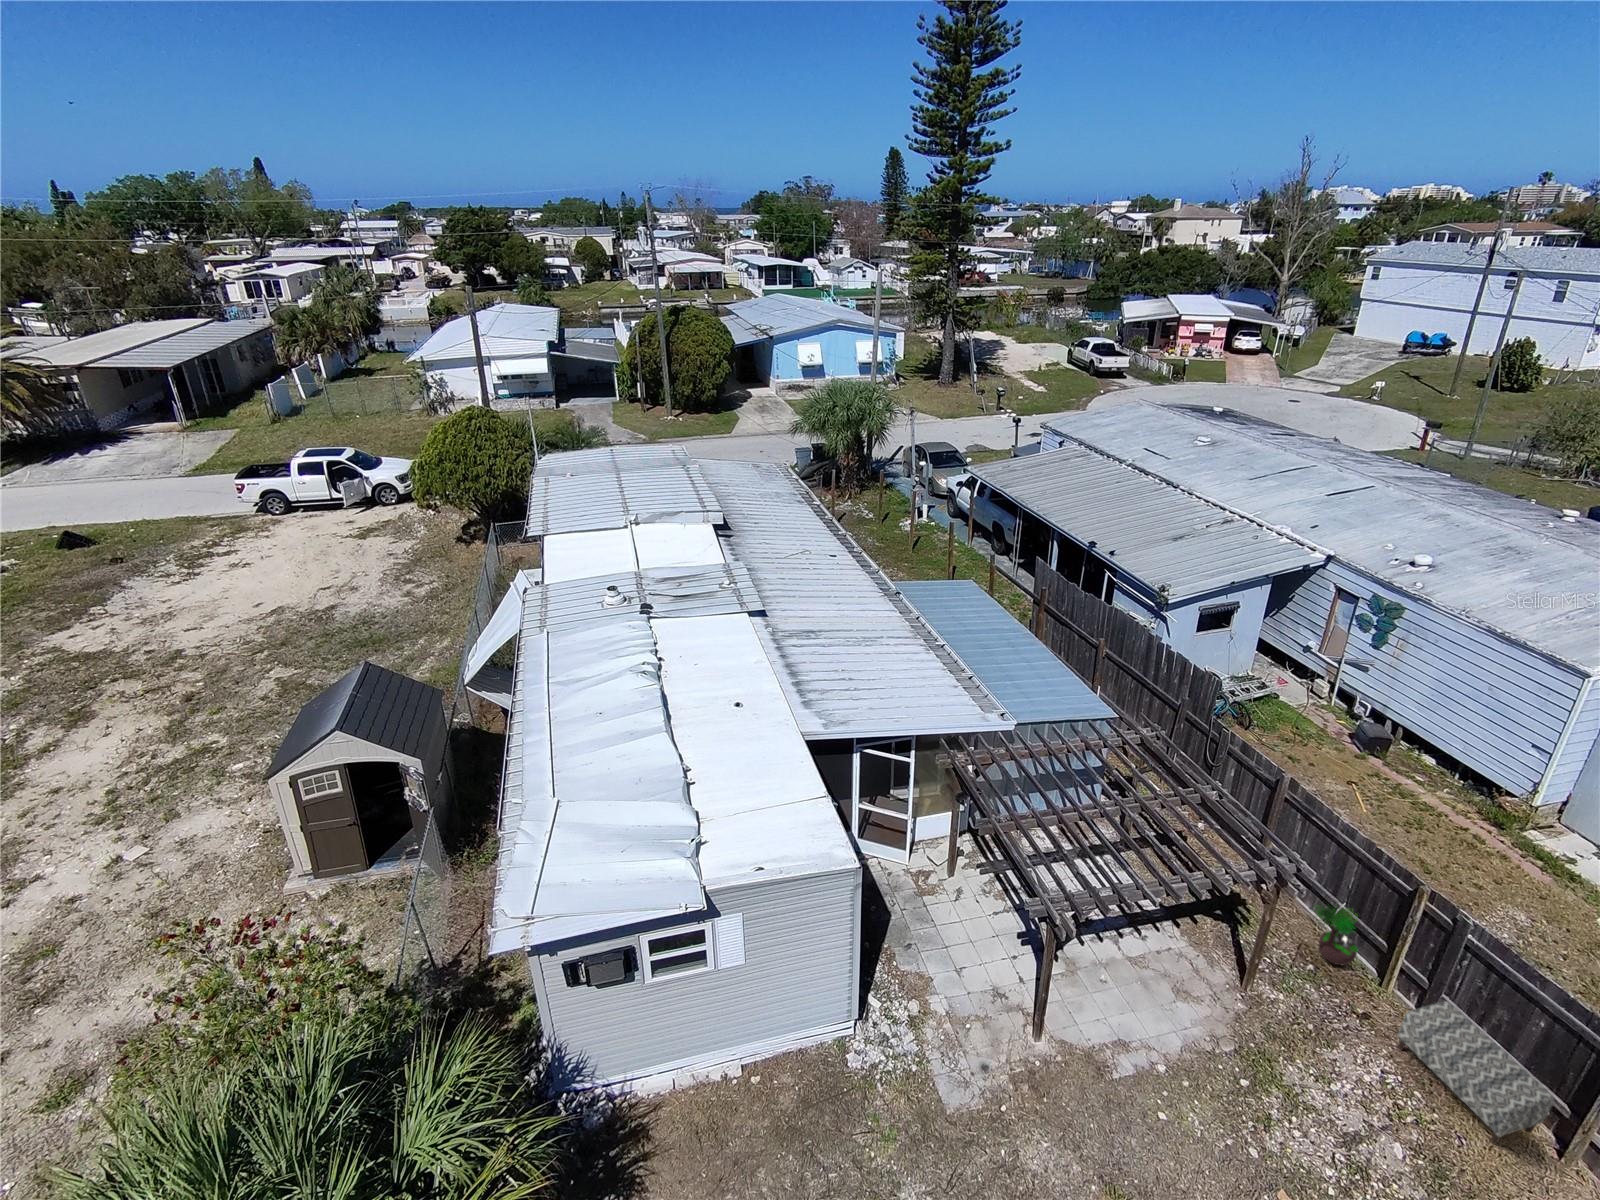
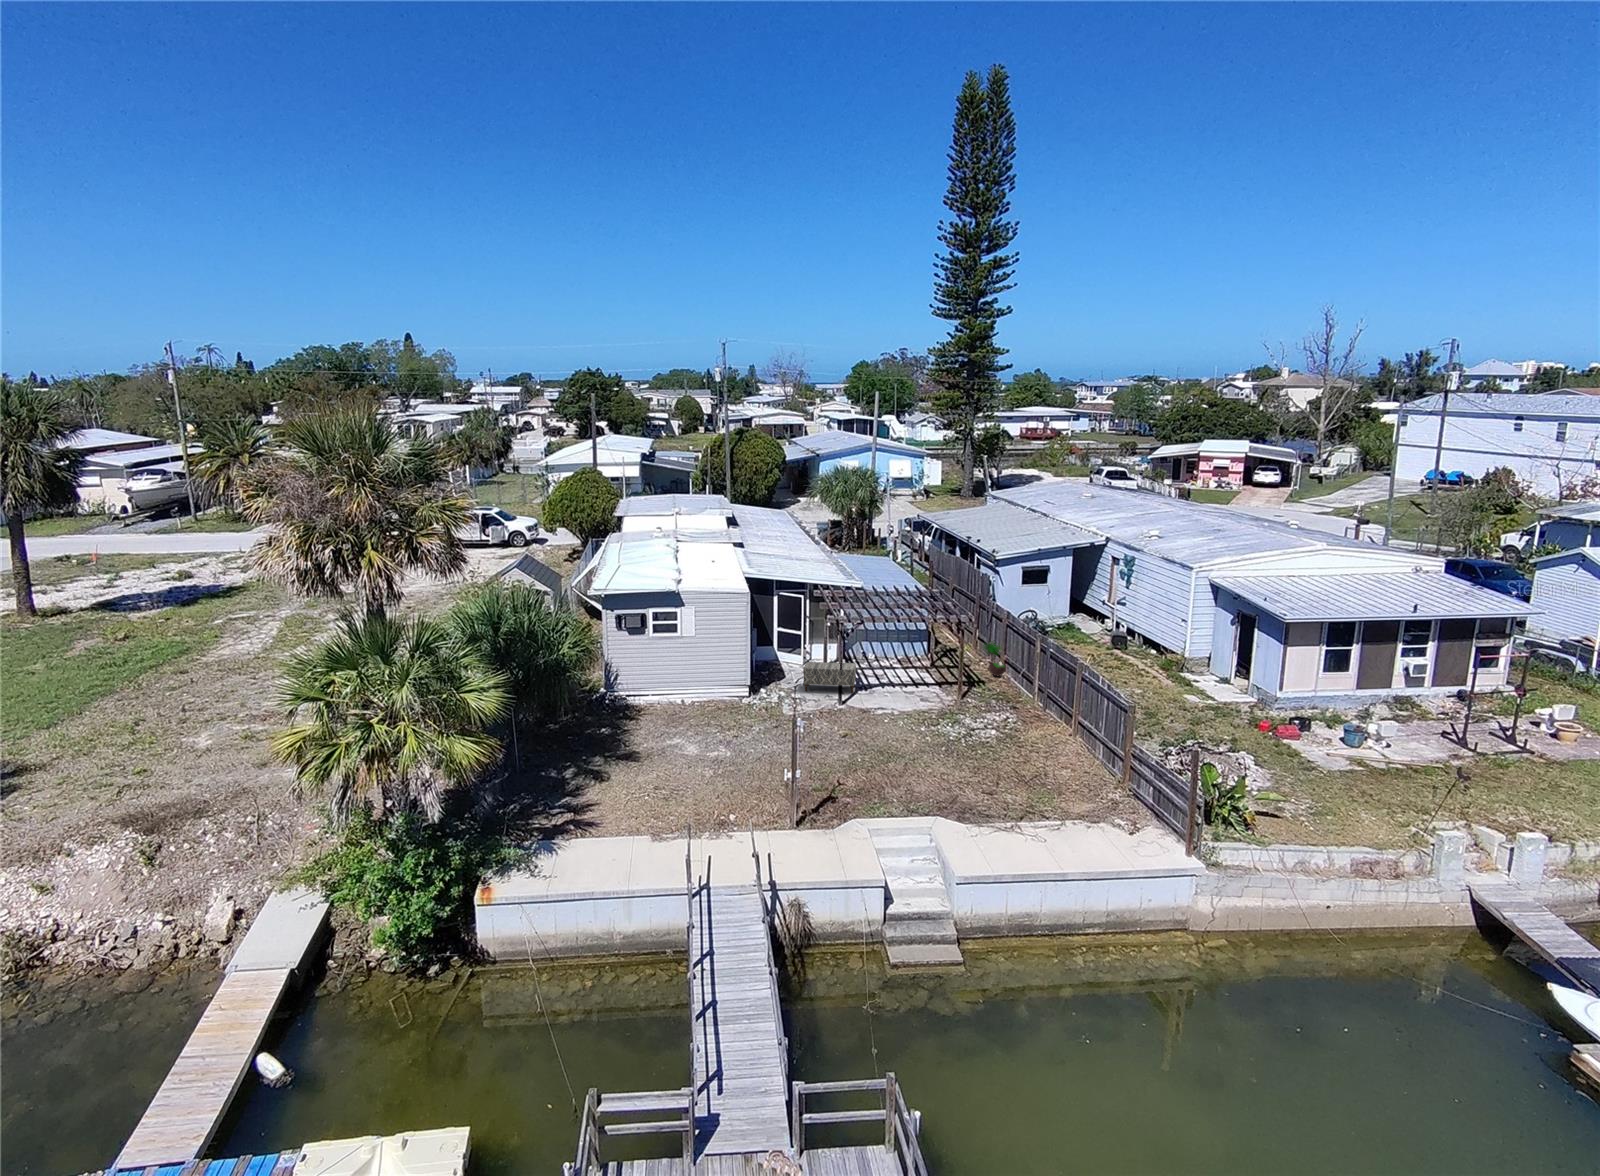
bench: present [1397,1001,1555,1145] -> present [803,662,856,693]

